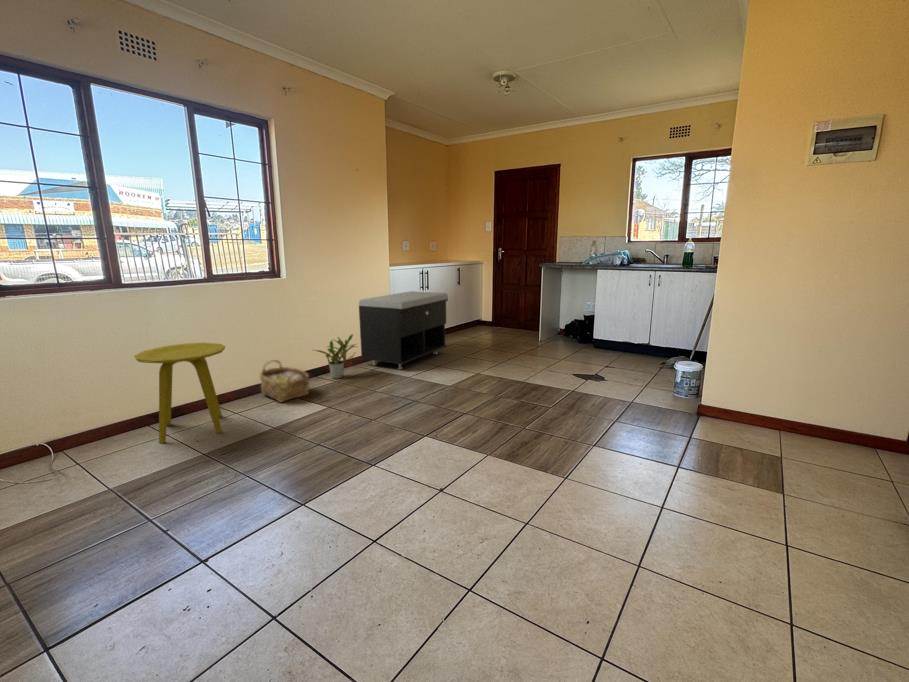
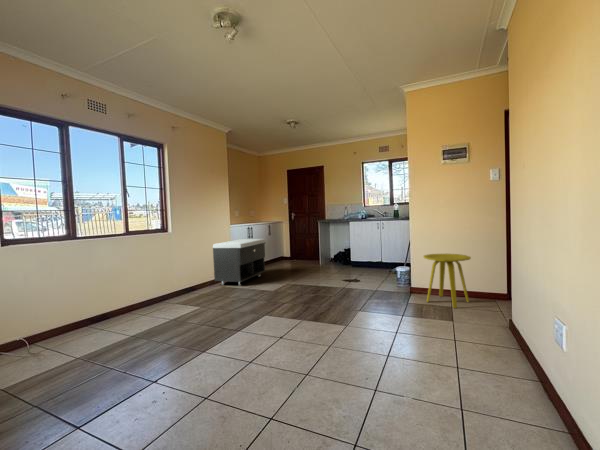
potted plant: present [316,334,355,379] -> none [184,265,214,293]
side table: present [134,343,225,443] -> present [424,254,471,308]
woven basket: present [260,360,309,402] -> none [155,282,186,308]

